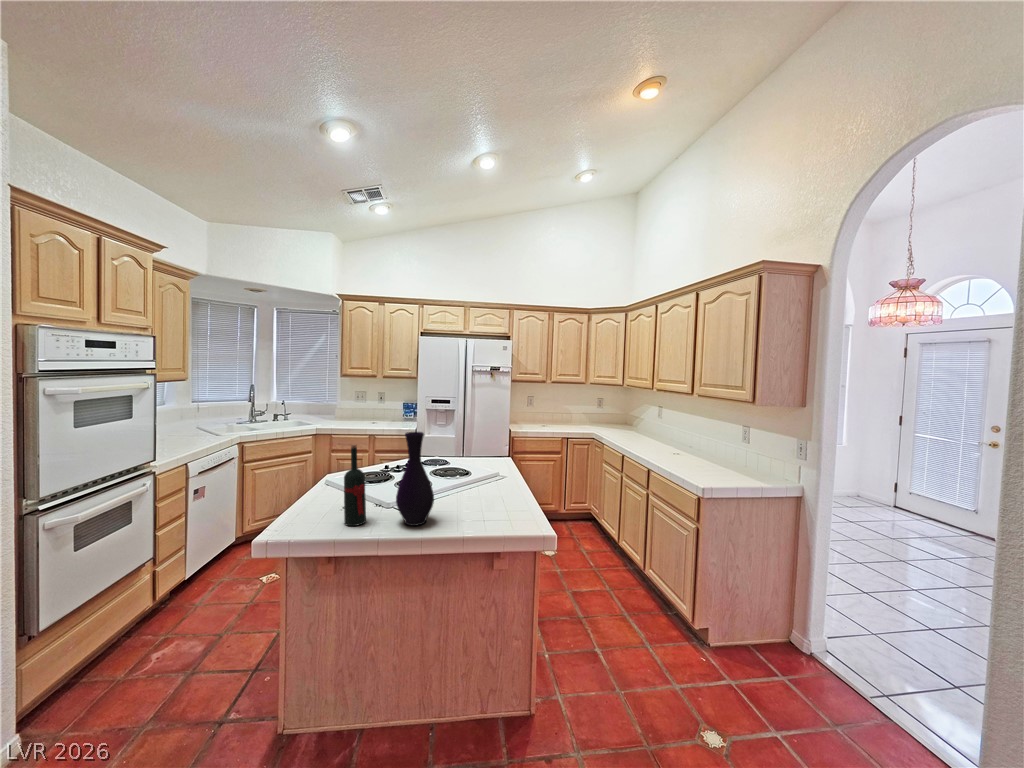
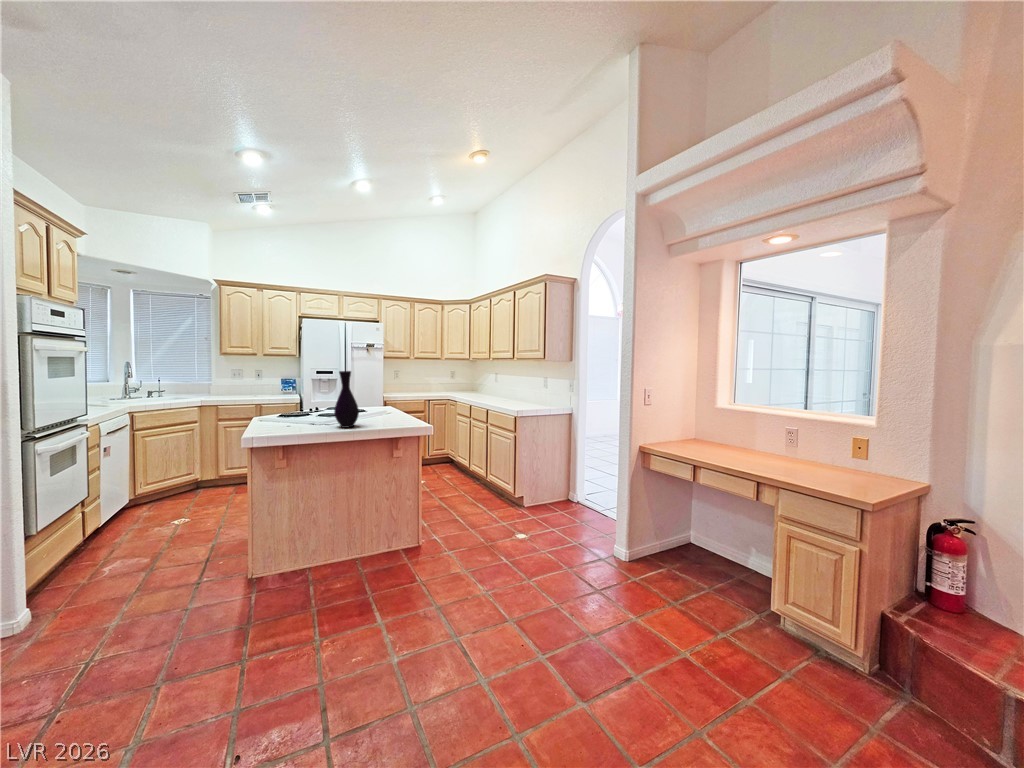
wine bottle: present [344,444,366,526] -> none [299,379,315,430]

